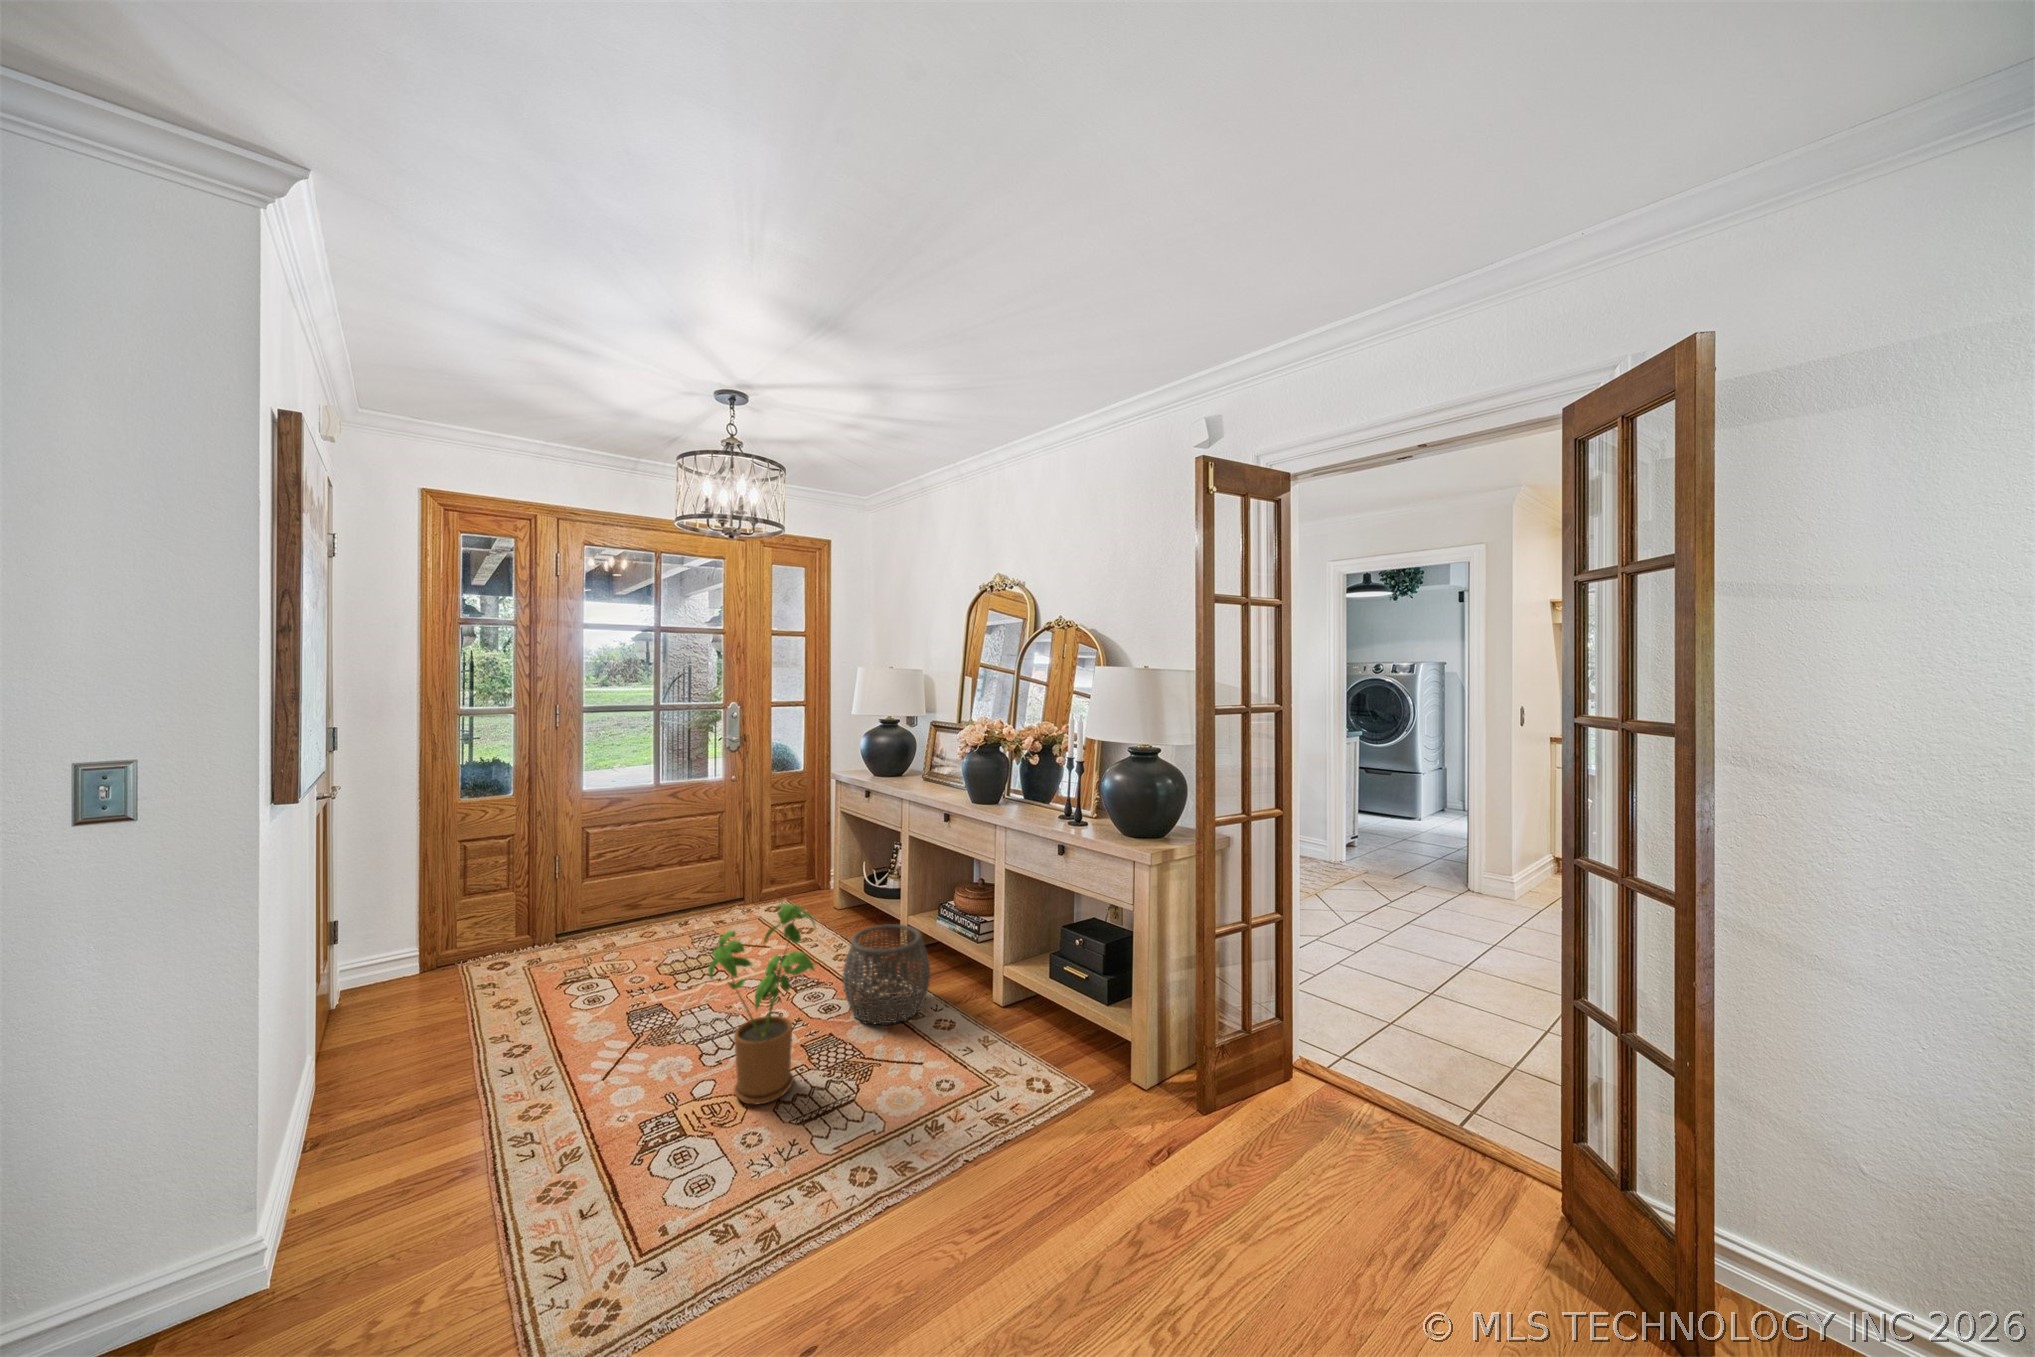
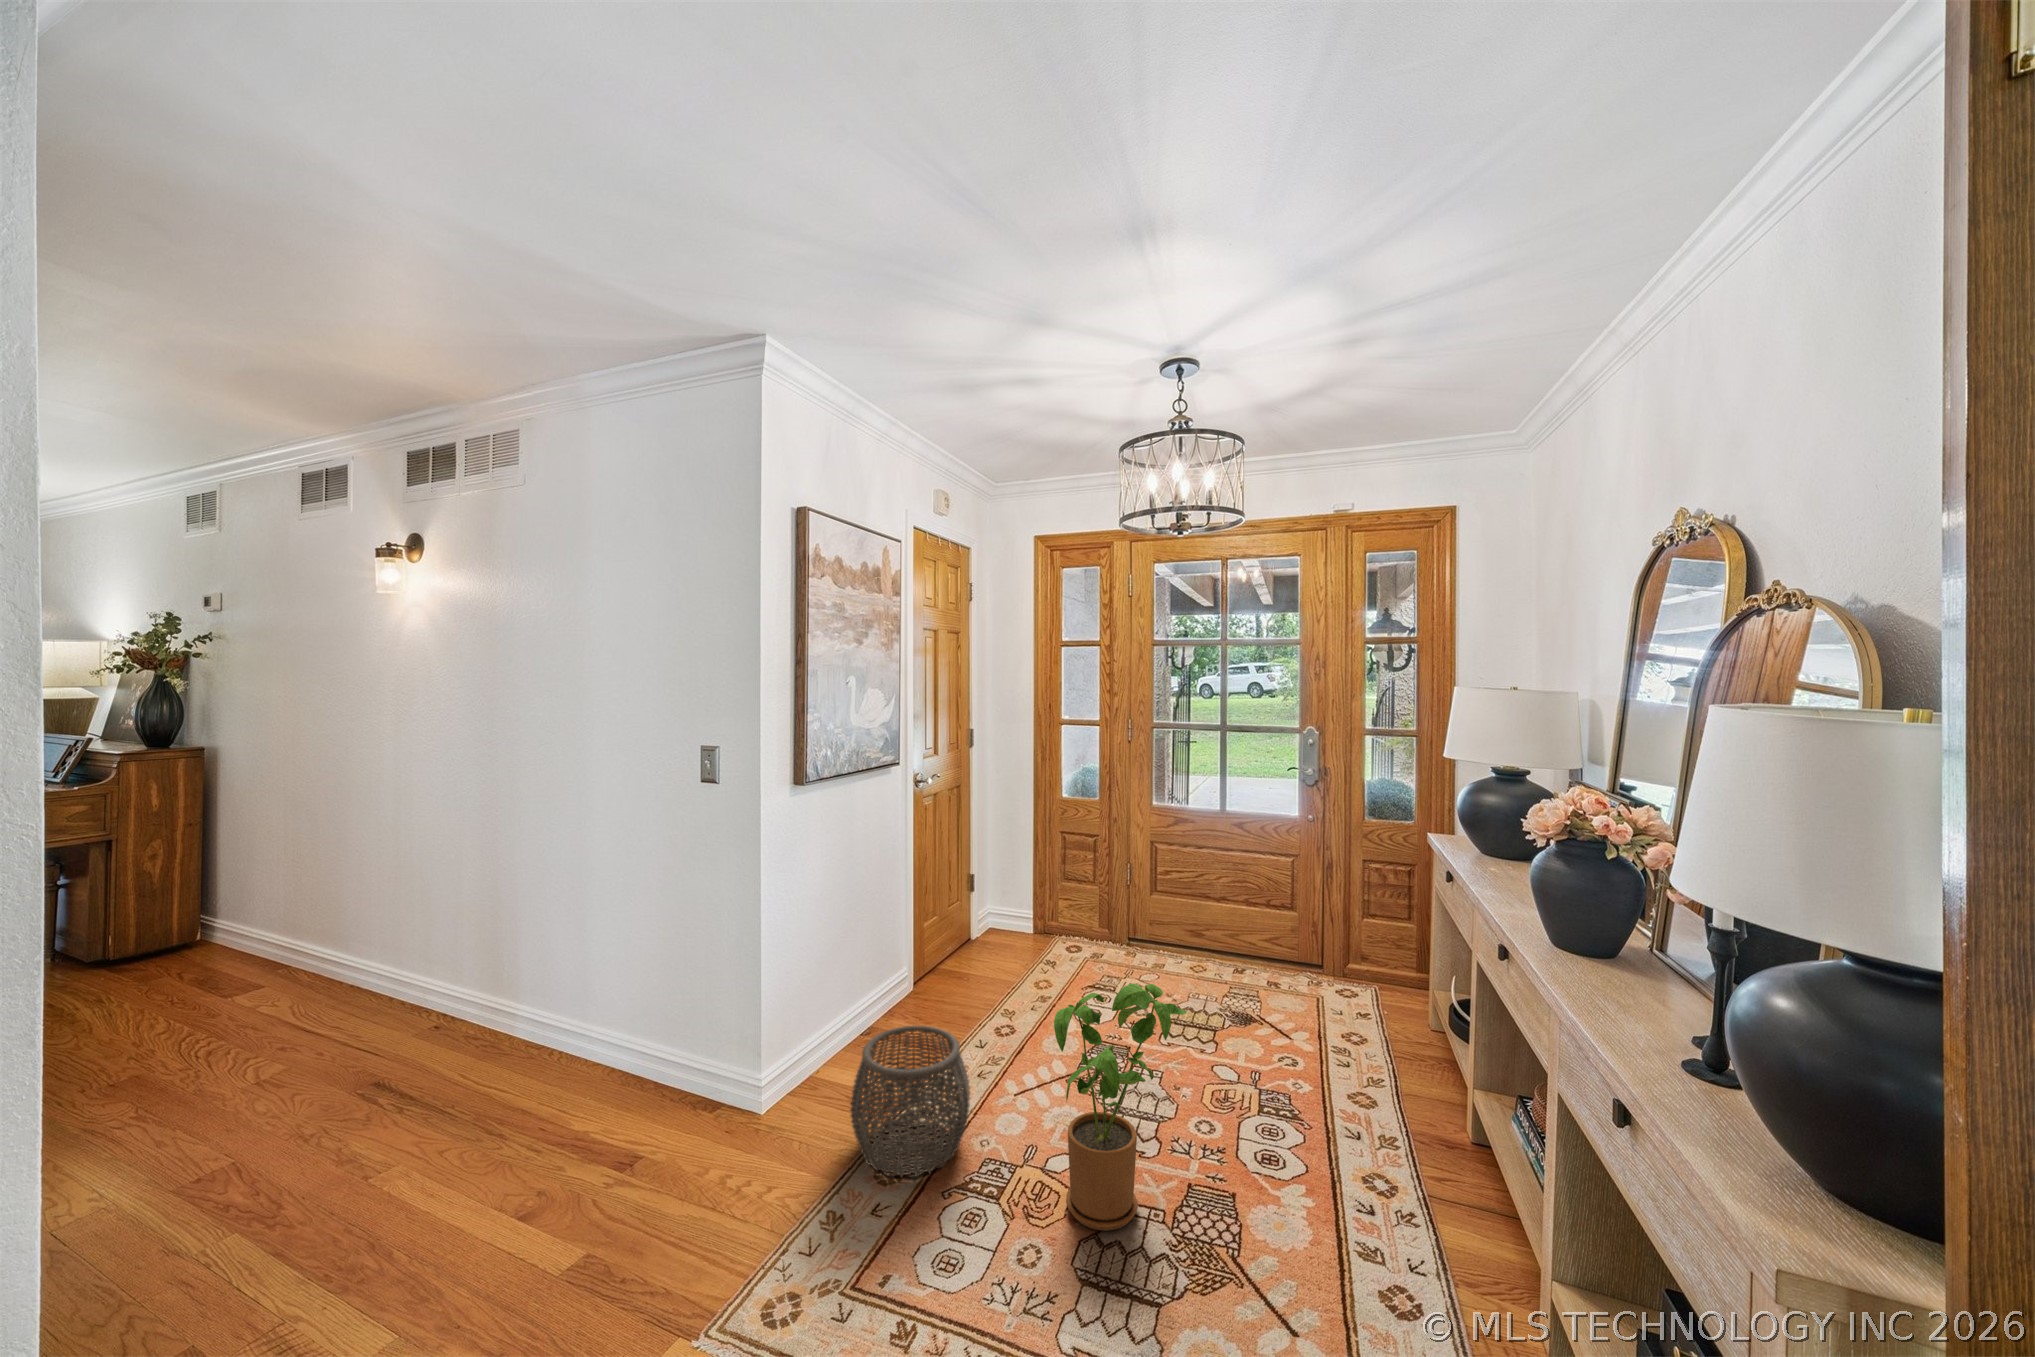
woven basket: present [842,924,930,1025] -> present [850,1026,971,1177]

